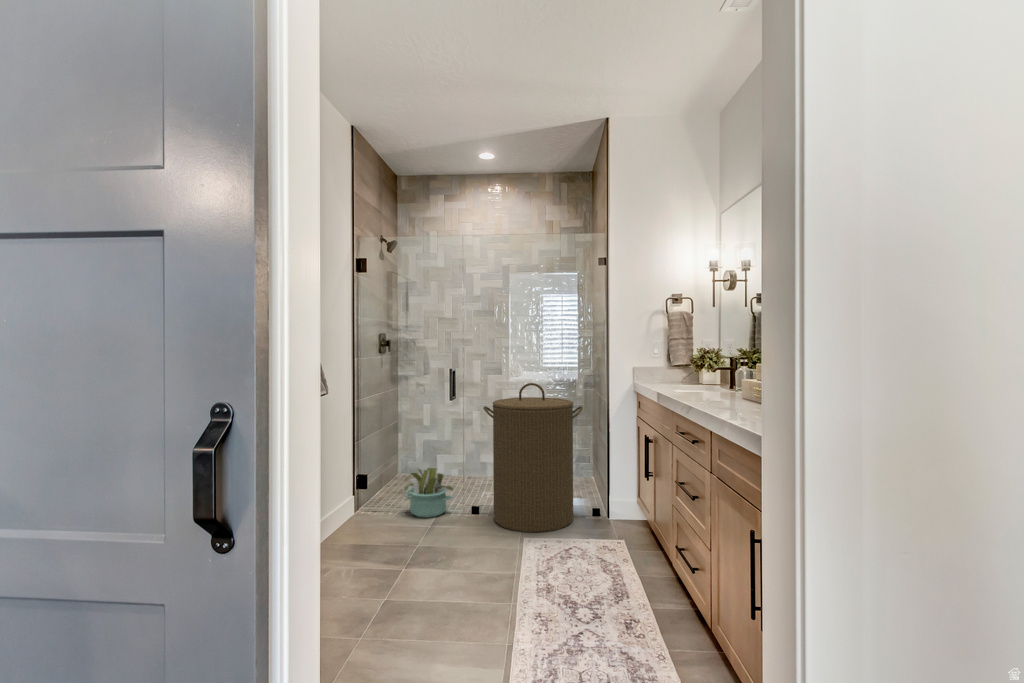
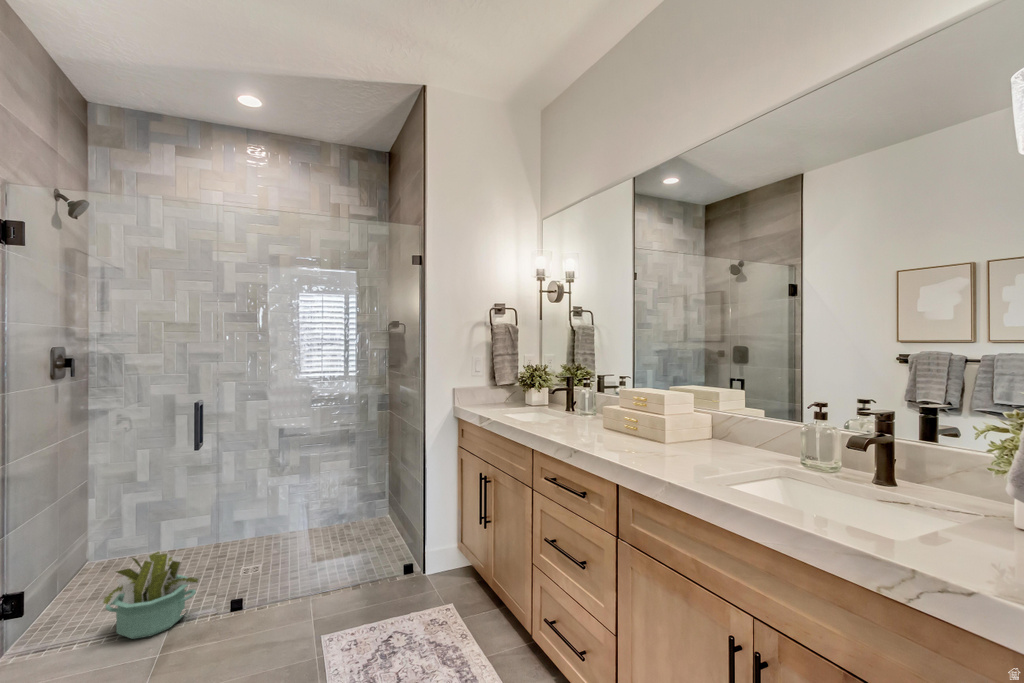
laundry hamper: present [483,383,583,532] -> none [250,416,395,629]

